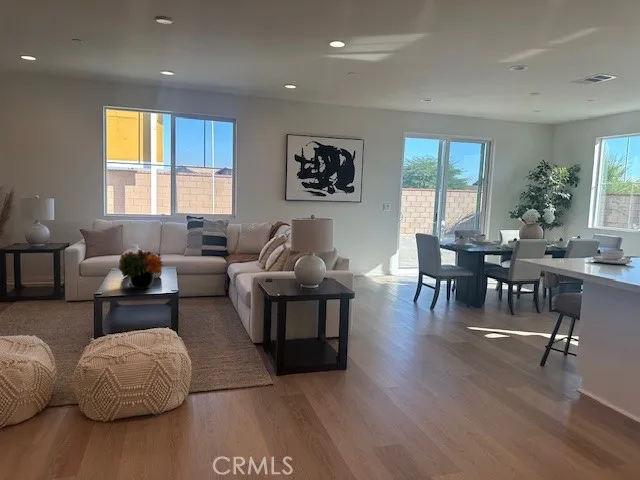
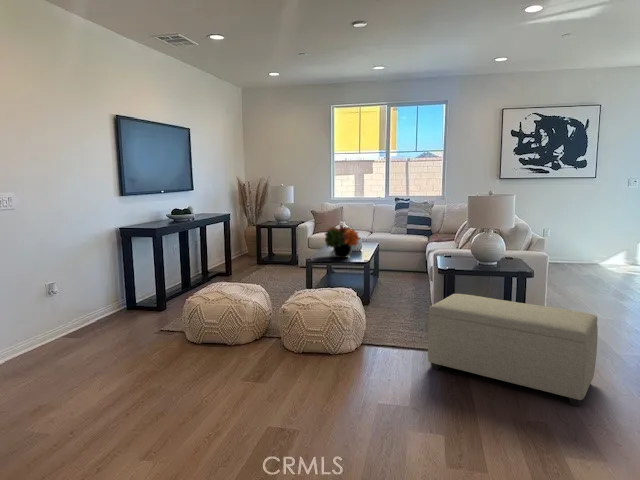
ottoman: none [272,323,429,423] -> present [428,294,598,406]

